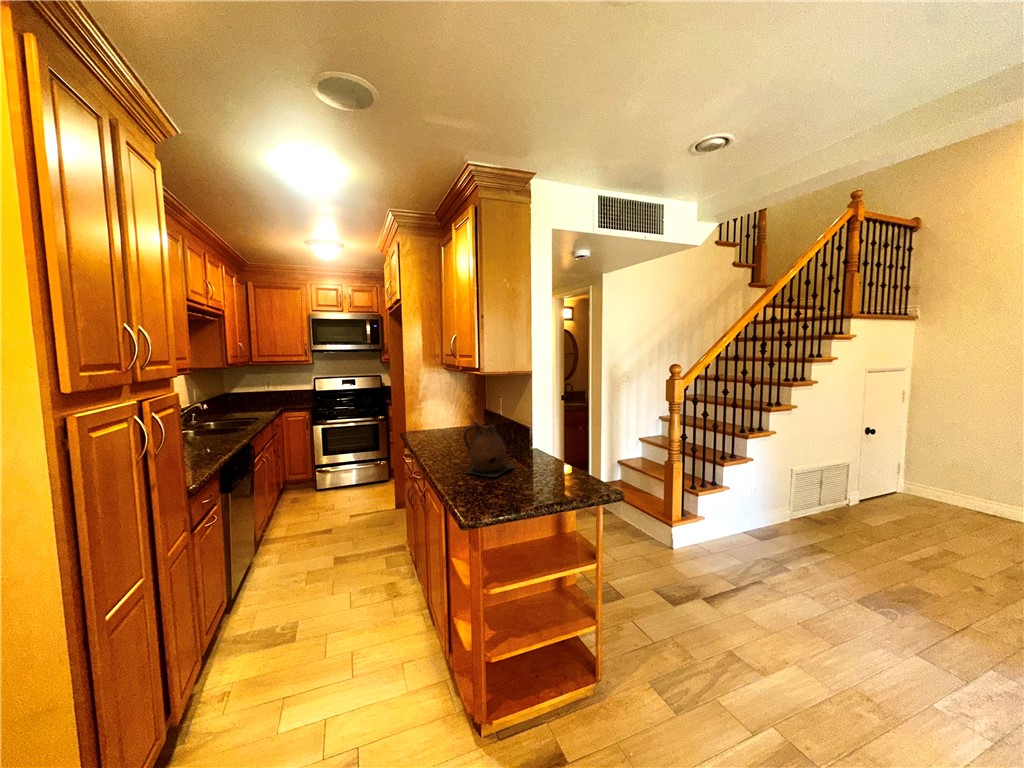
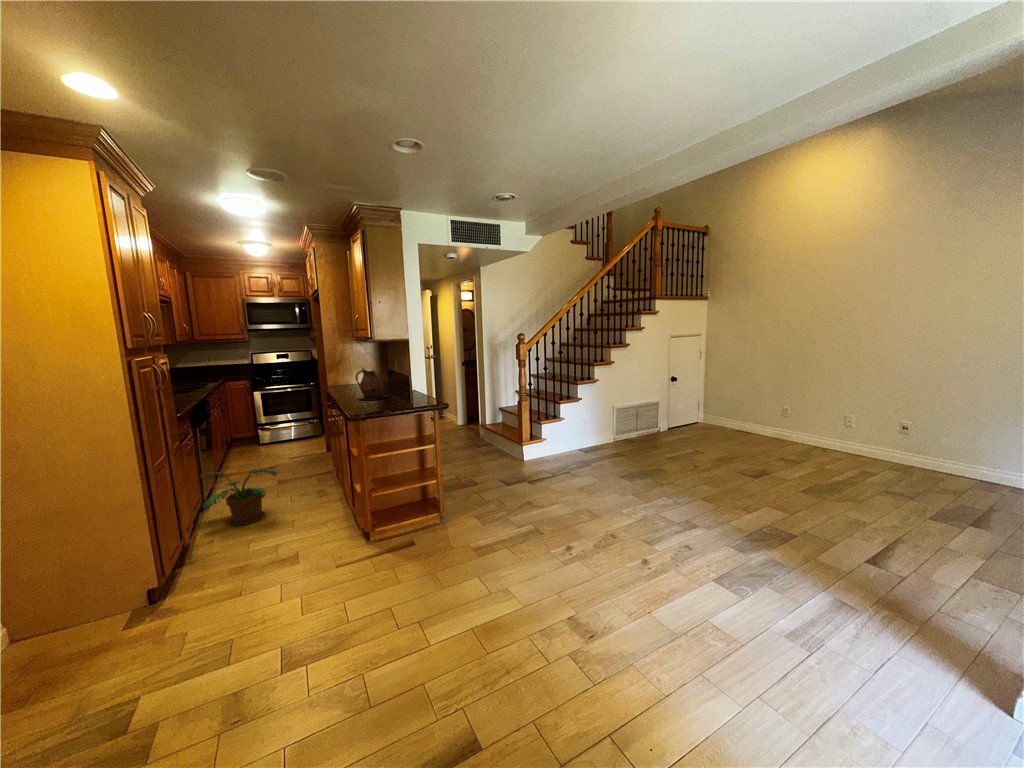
potted plant: none [213,569,332,669] -> present [200,468,277,525]

